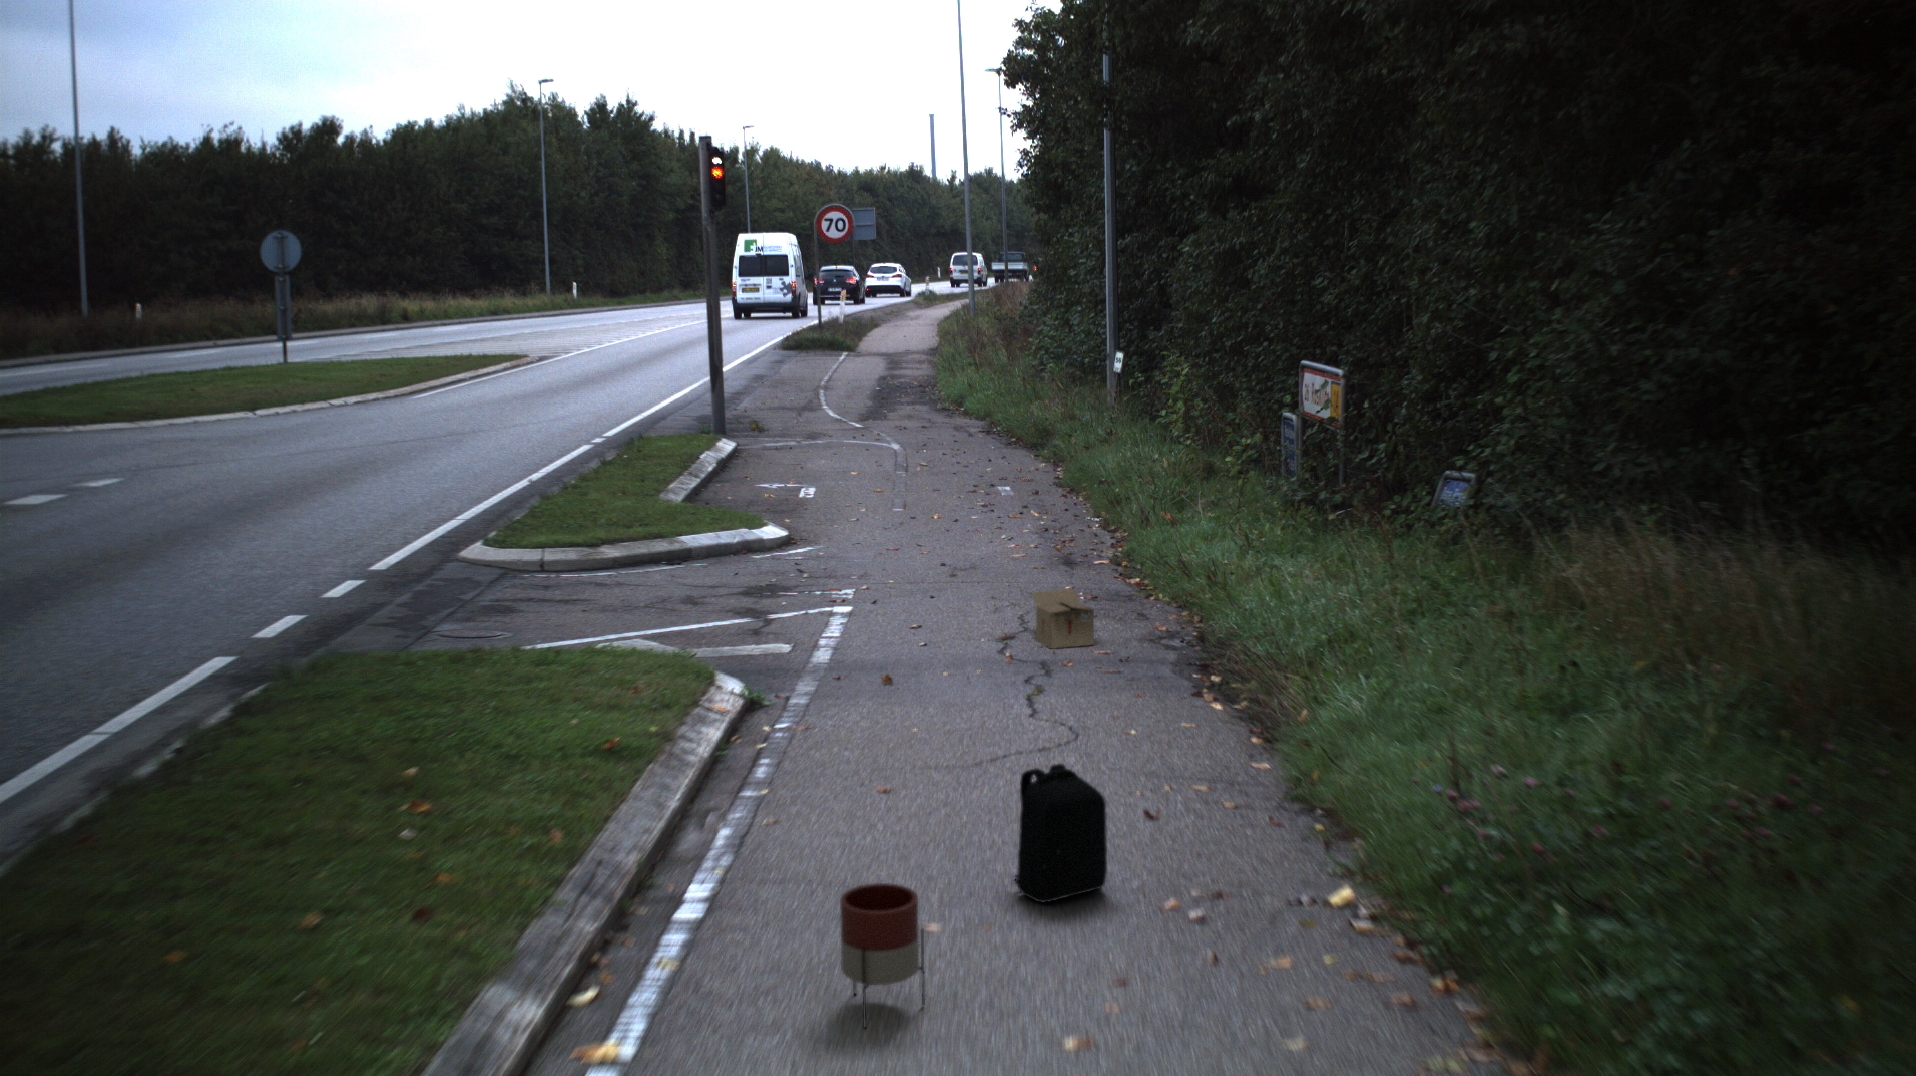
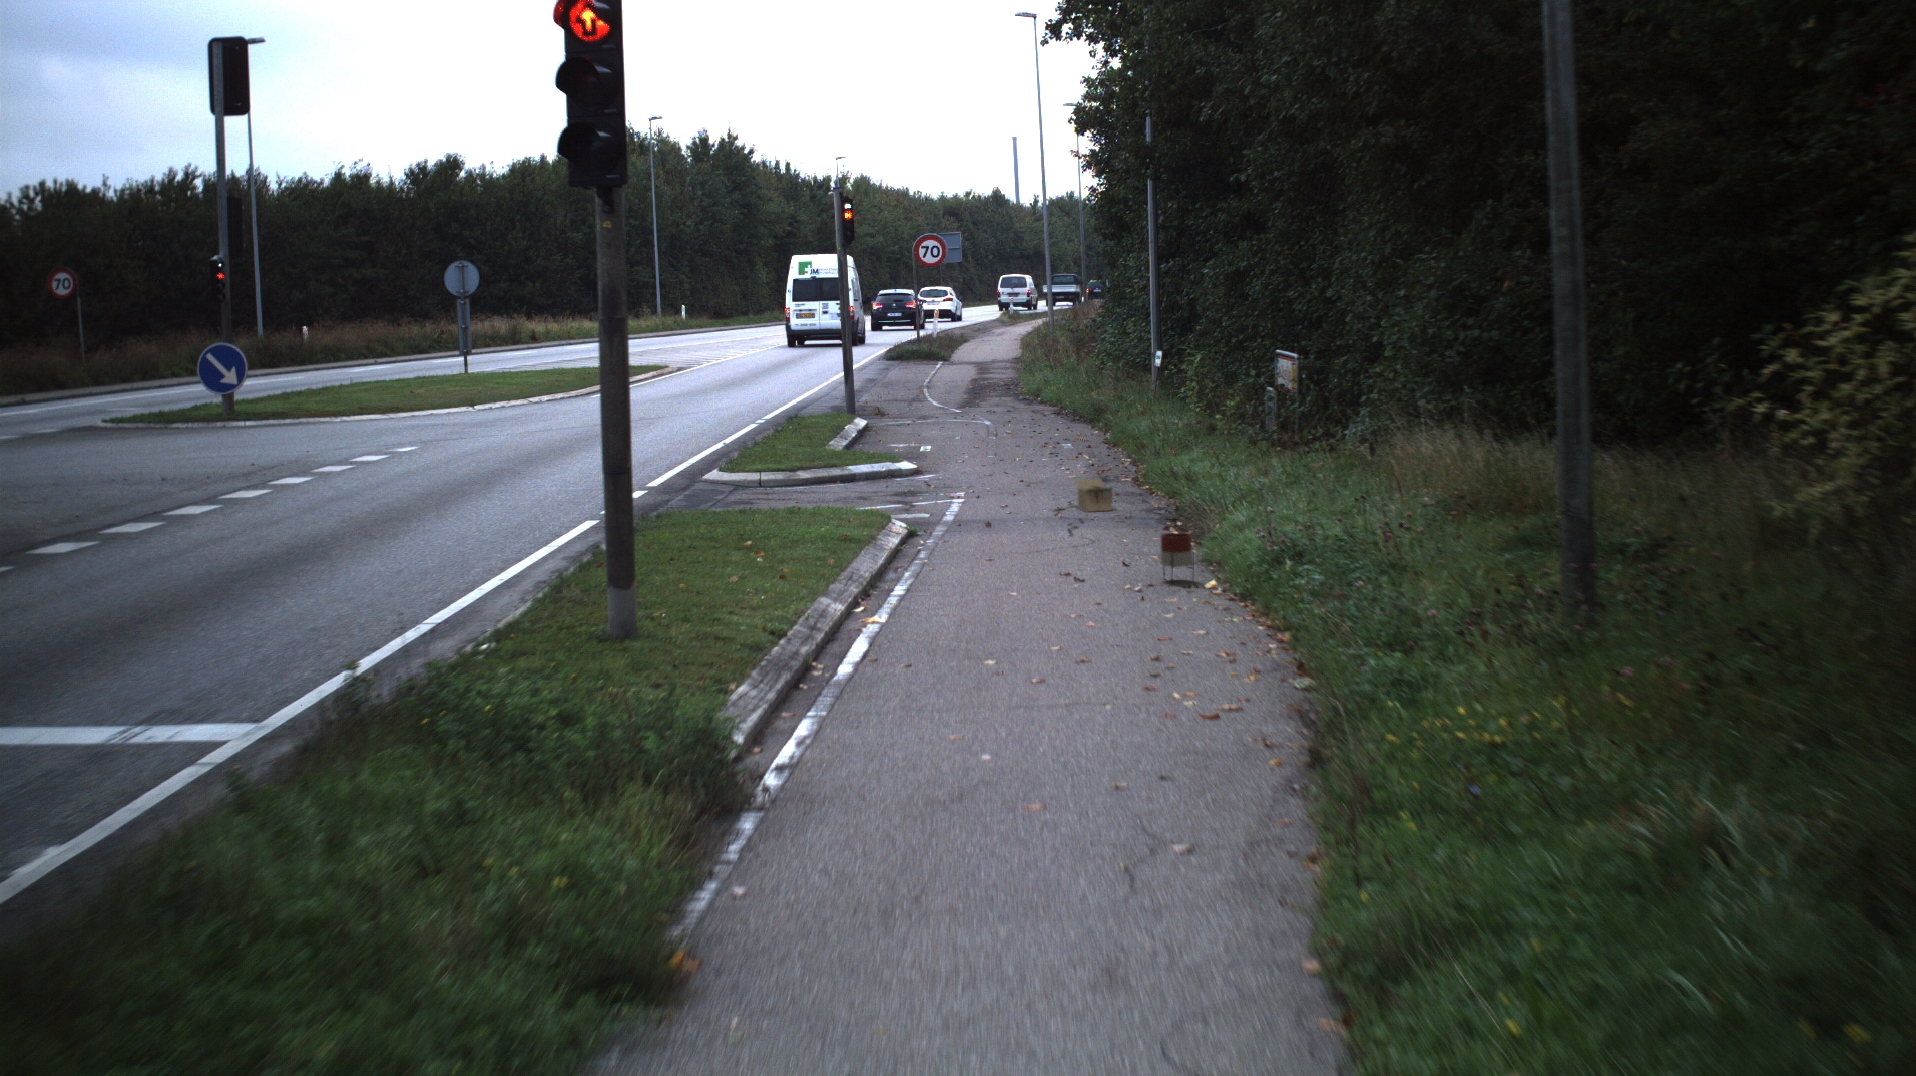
backpack: present [1015,764,1107,902] -> none [1052,517,1095,578]
planter: present [840,883,925,1028] -> present [1161,533,1194,571]

